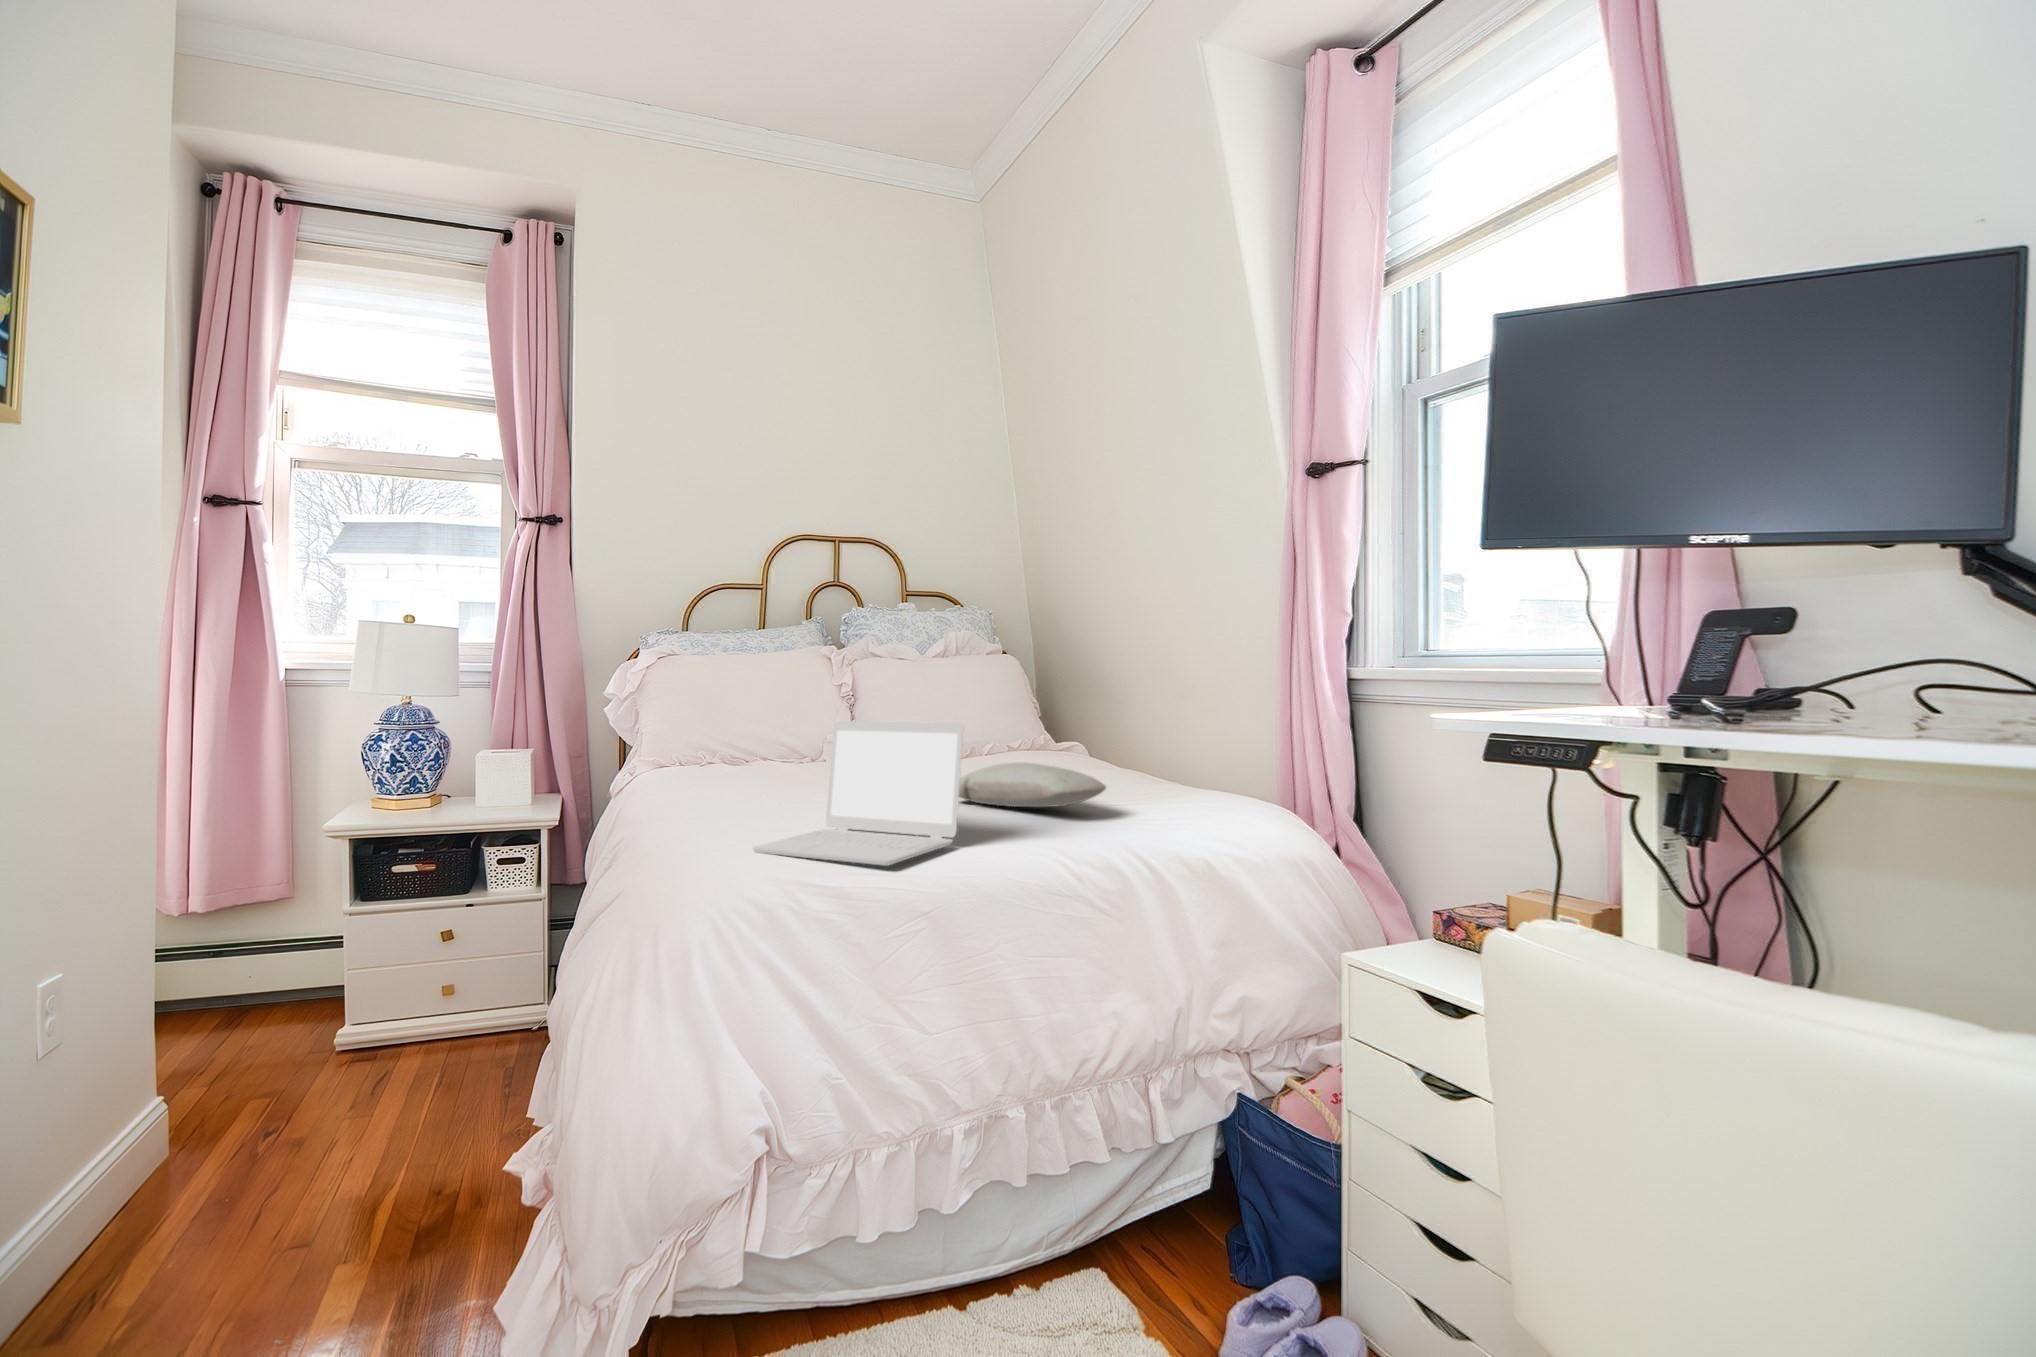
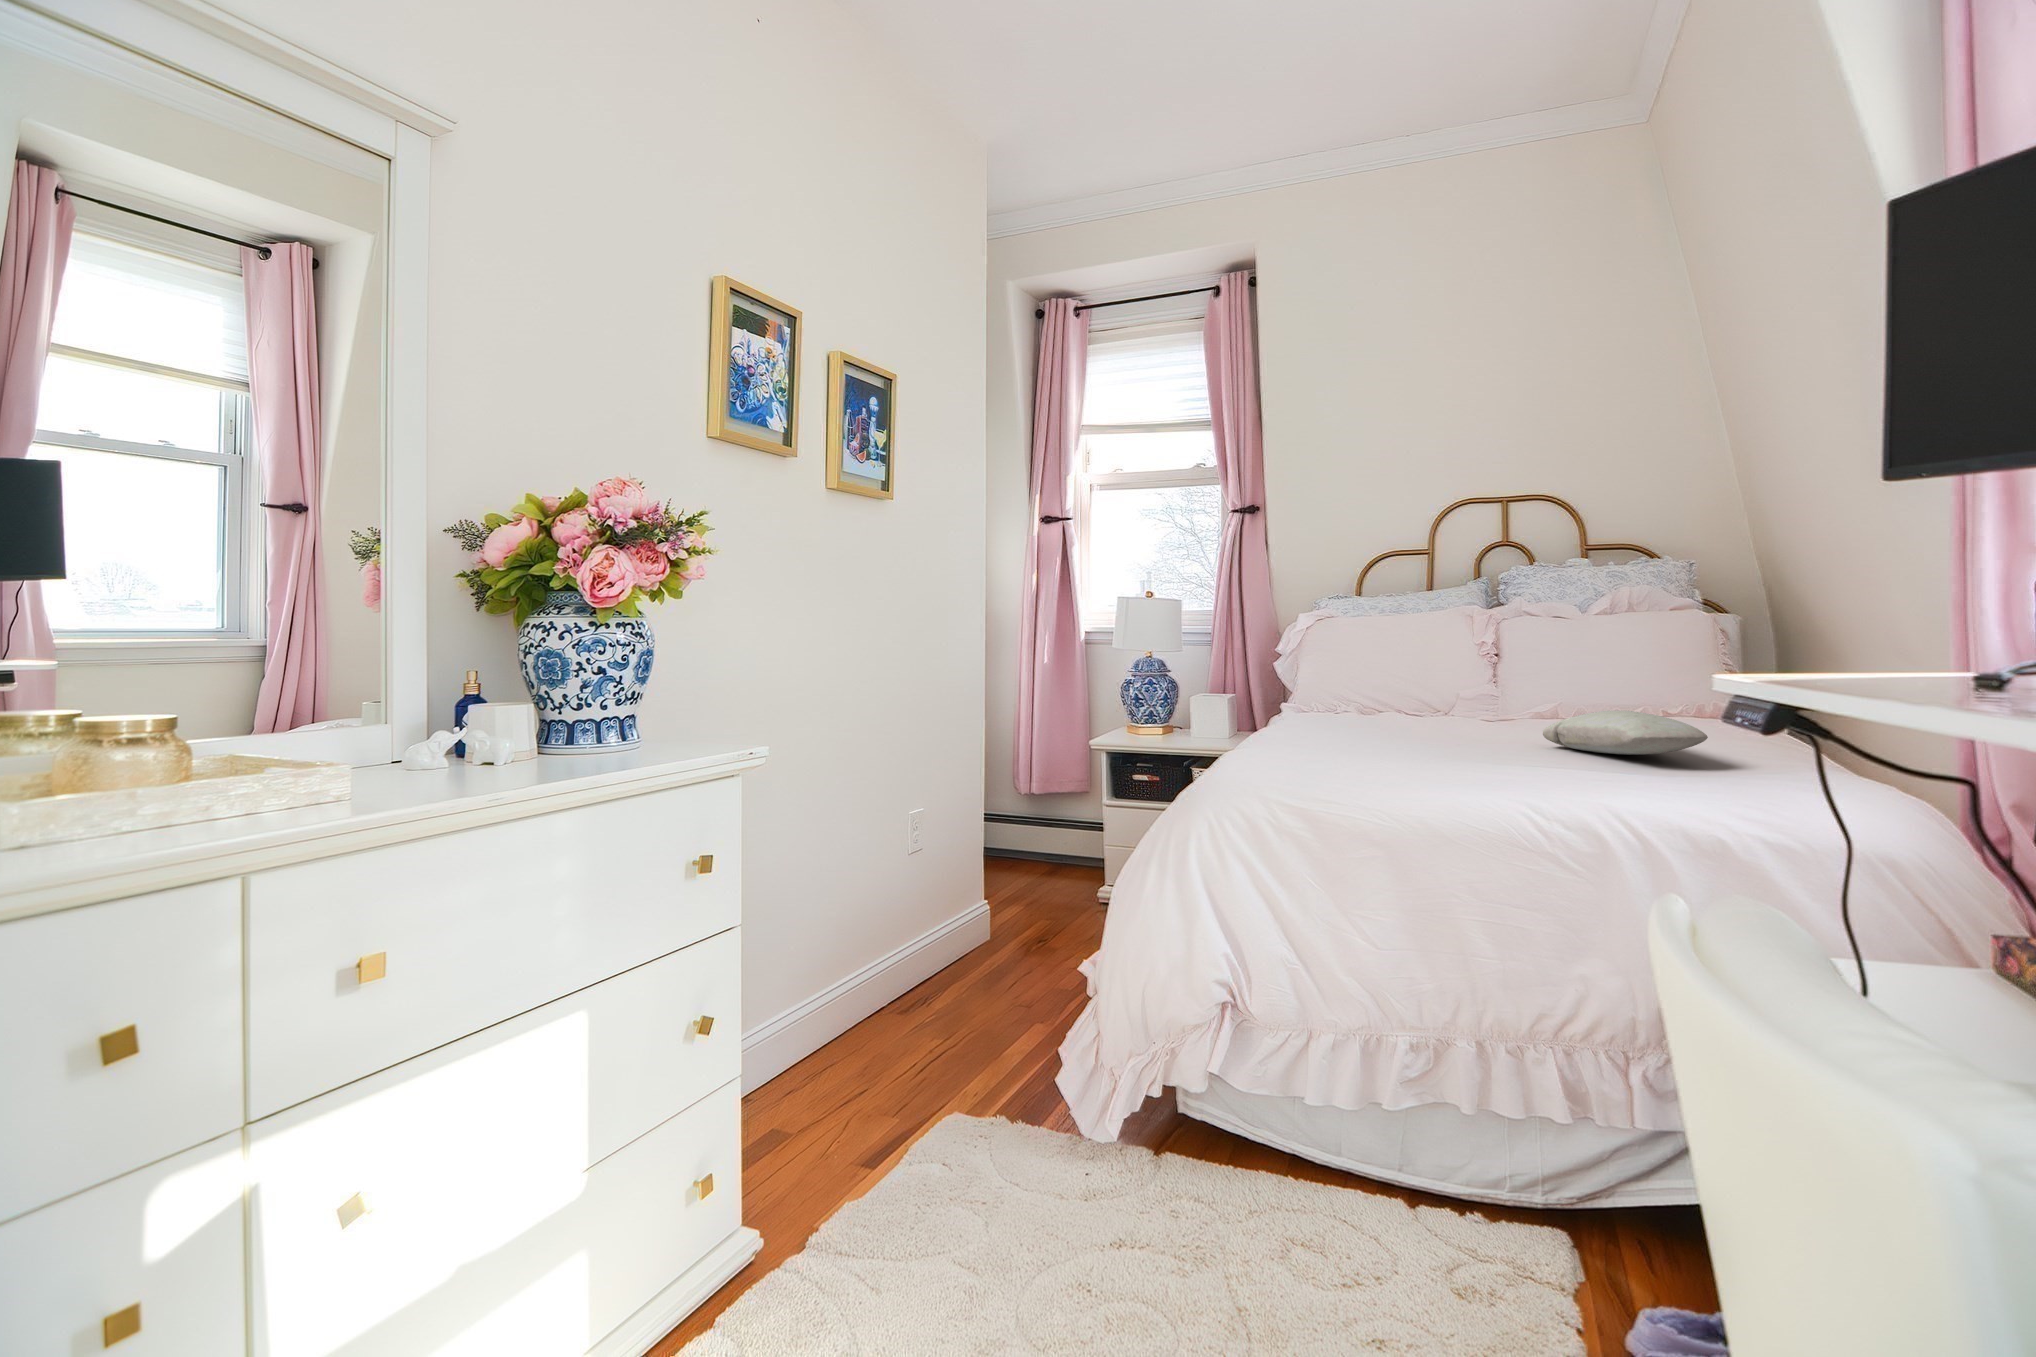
laptop: present [753,721,963,866] -> none [1316,664,1504,780]

